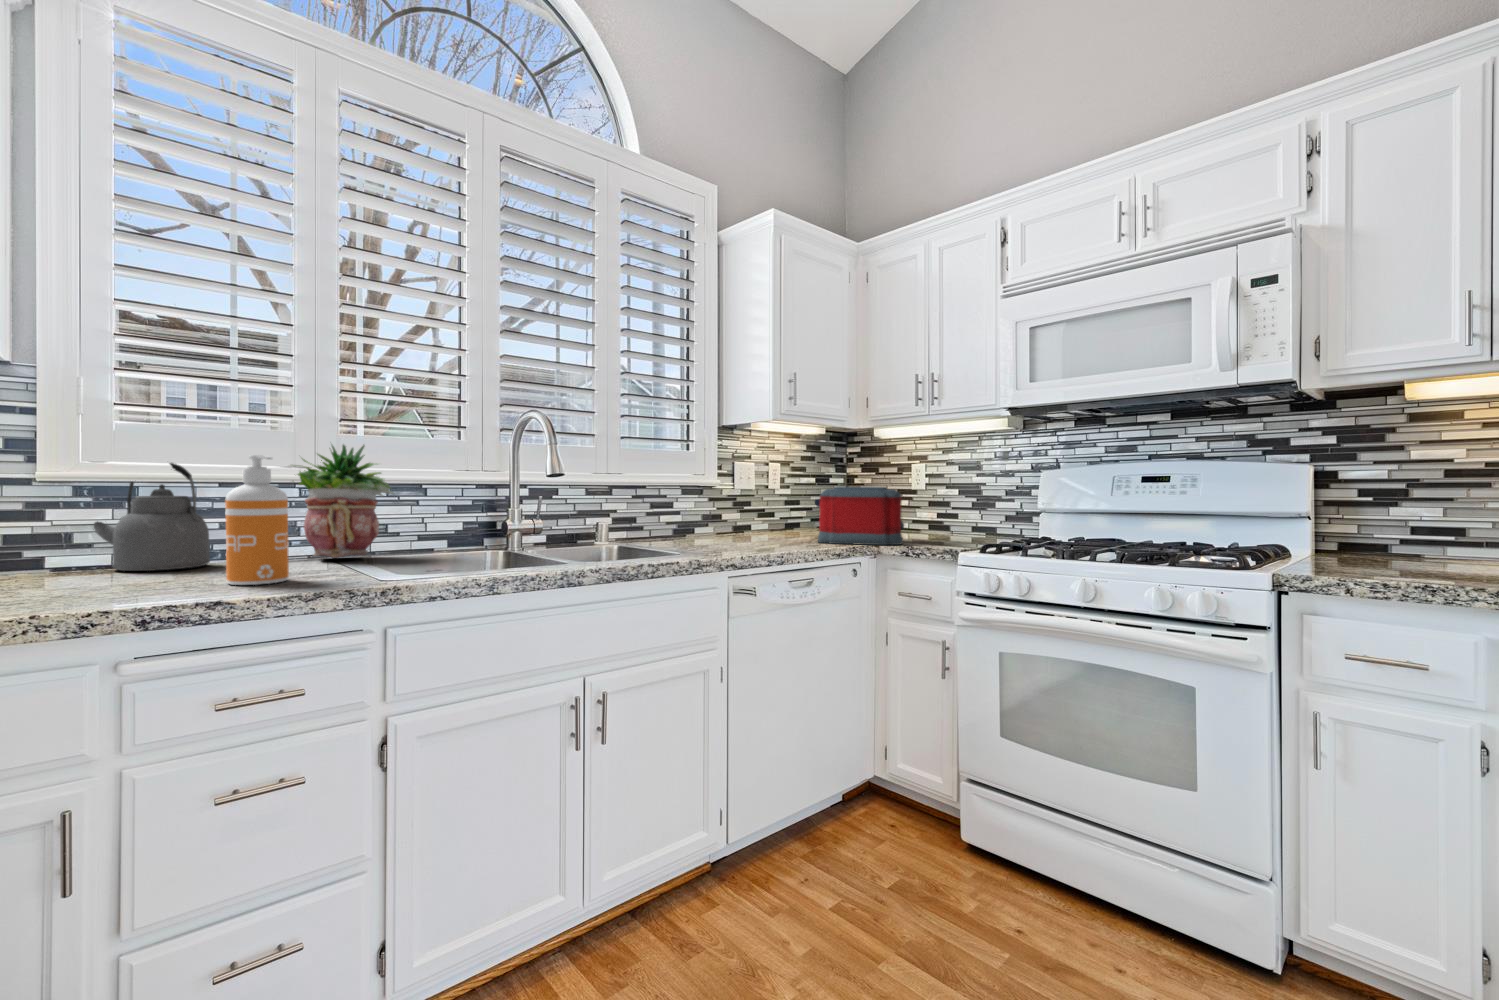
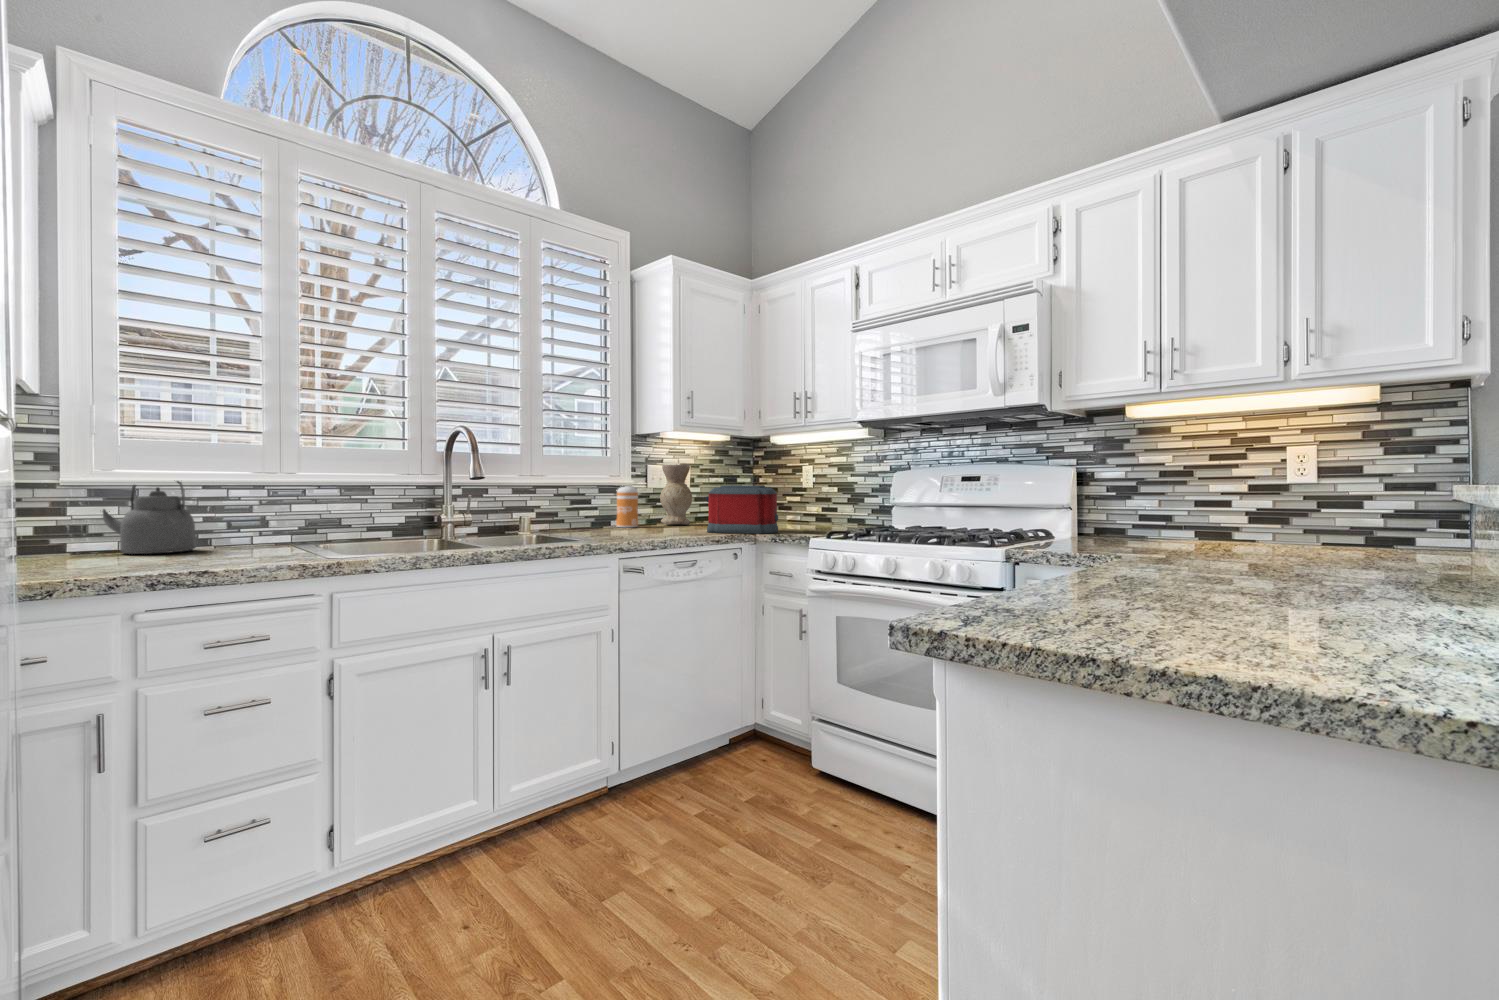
potted plant: present [291,445,393,558] -> none [256,452,344,544]
soap dispenser: present [225,455,289,585] -> present [616,485,638,527]
vase: none [749,461,787,532] -> present [660,464,692,525]

